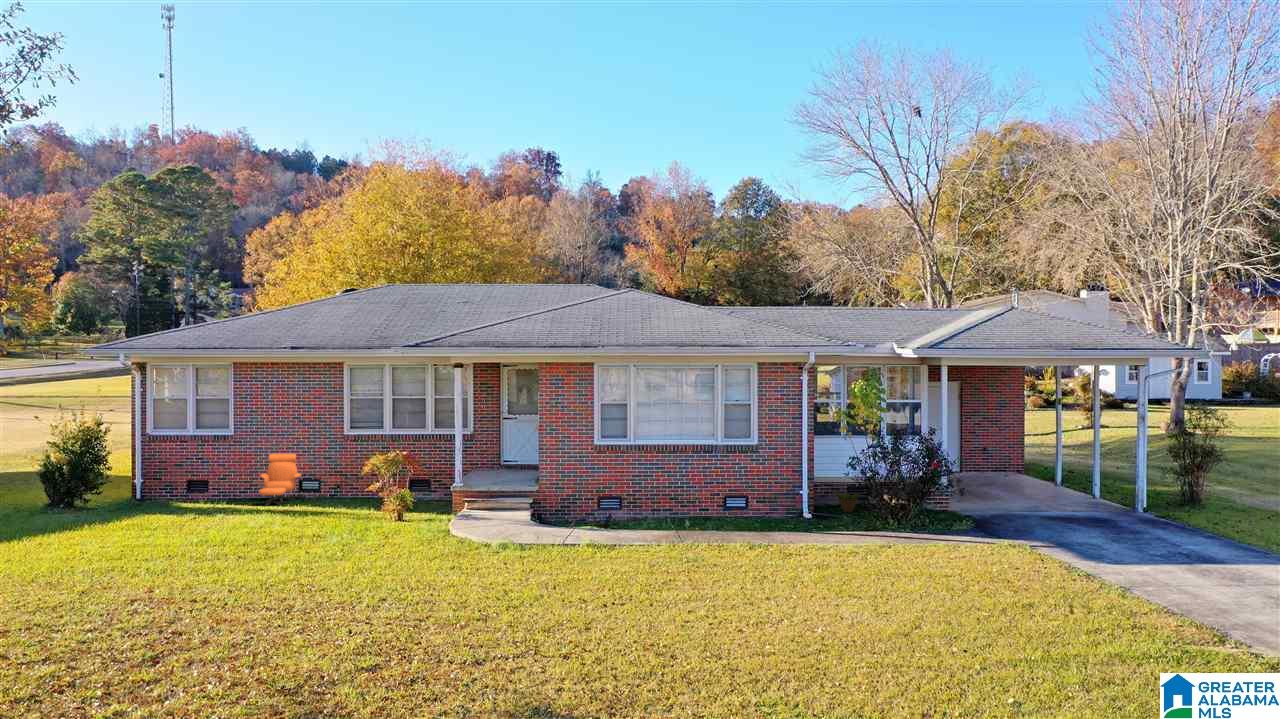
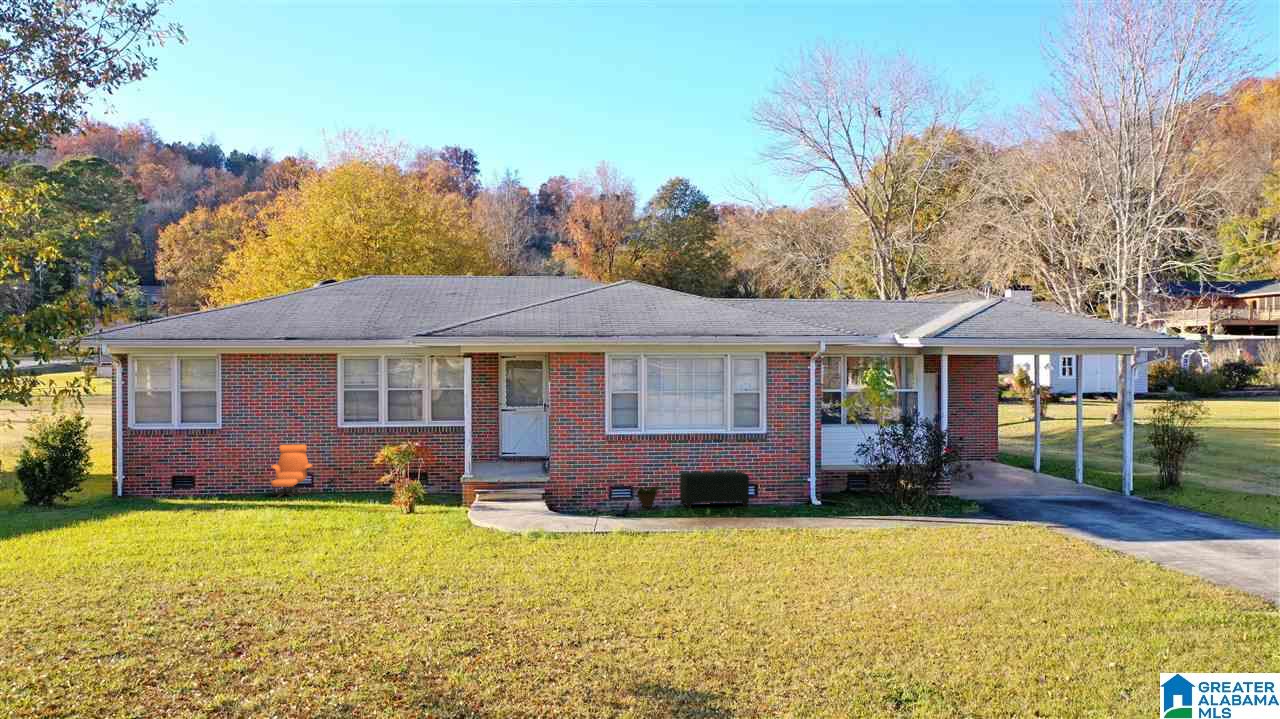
bench: none [670,482,740,517] -> present [680,472,749,507]
decorative plant: present [835,492,859,512] -> present [635,486,659,507]

